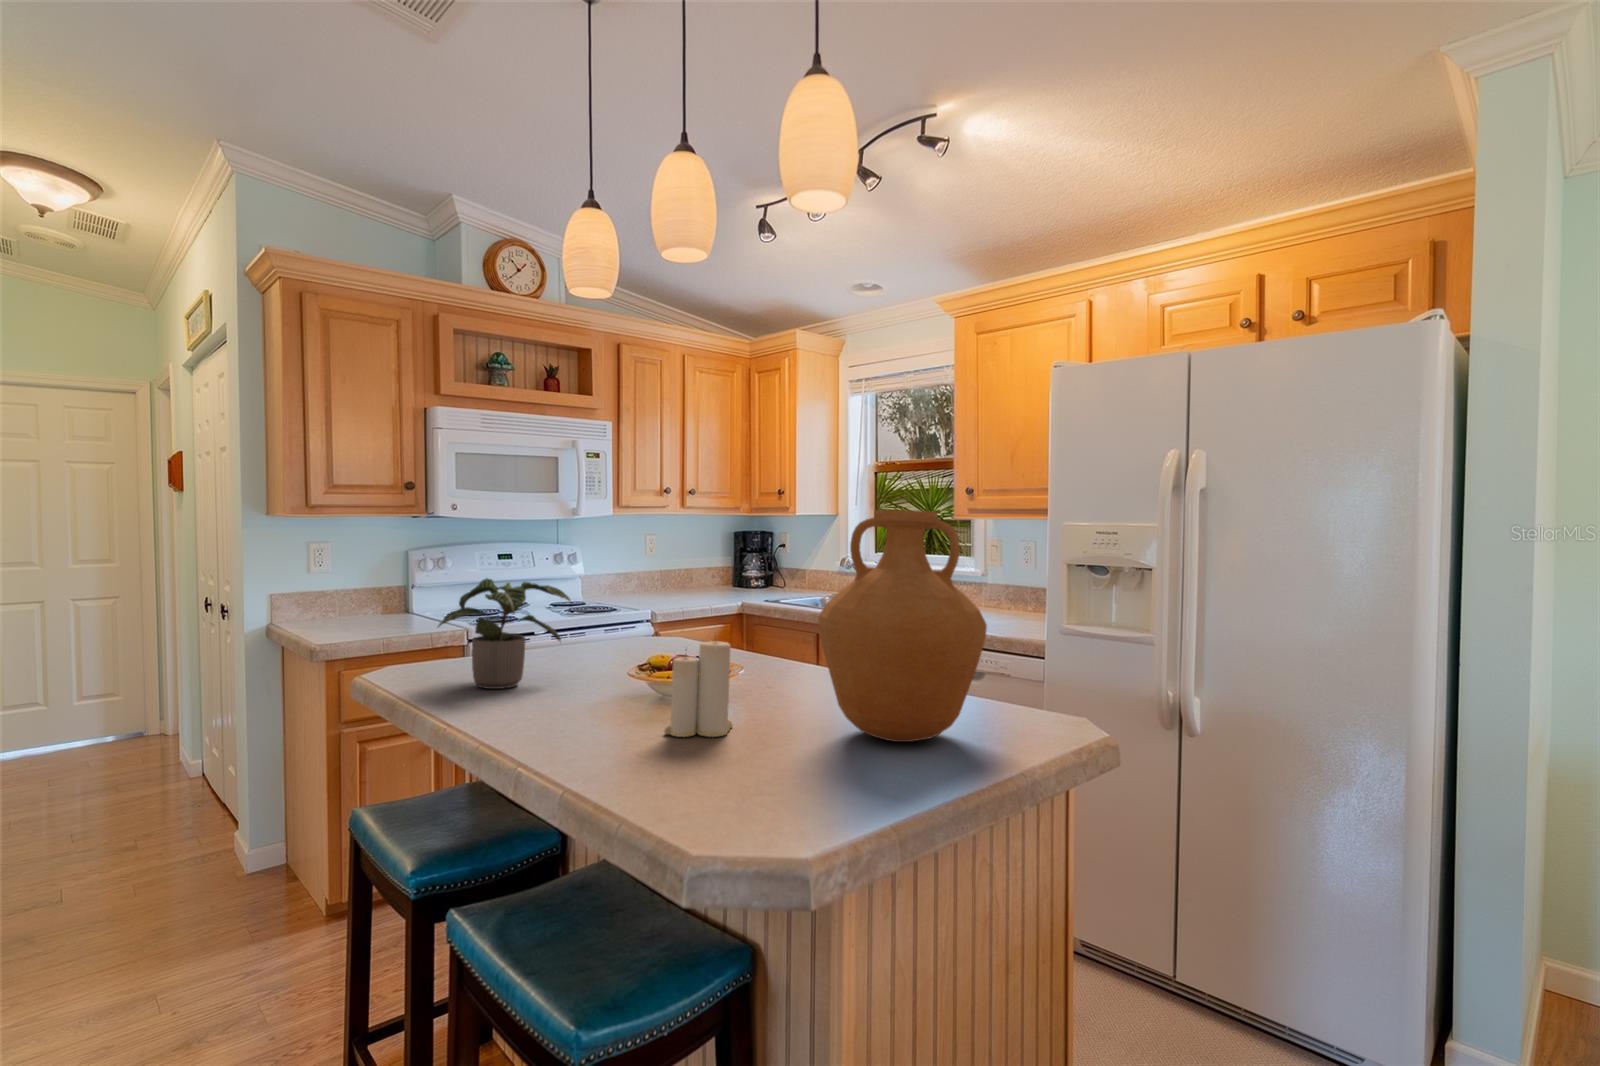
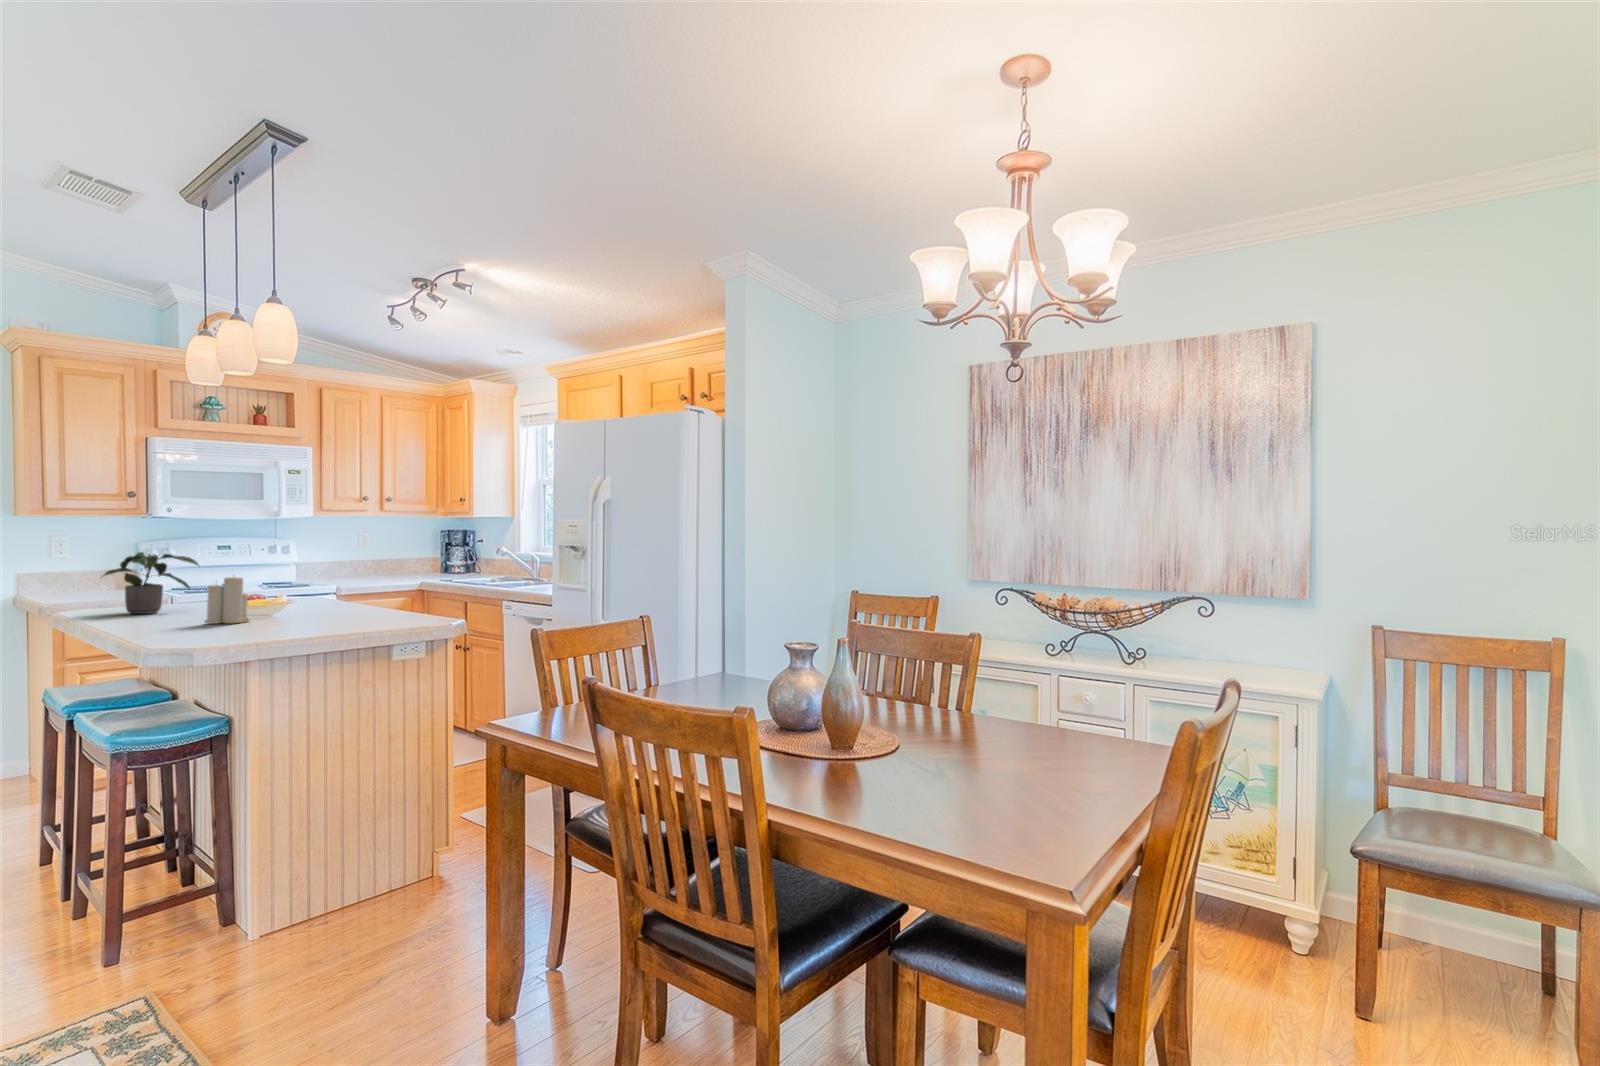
vase: present [819,510,987,742] -> none [284,510,381,623]

